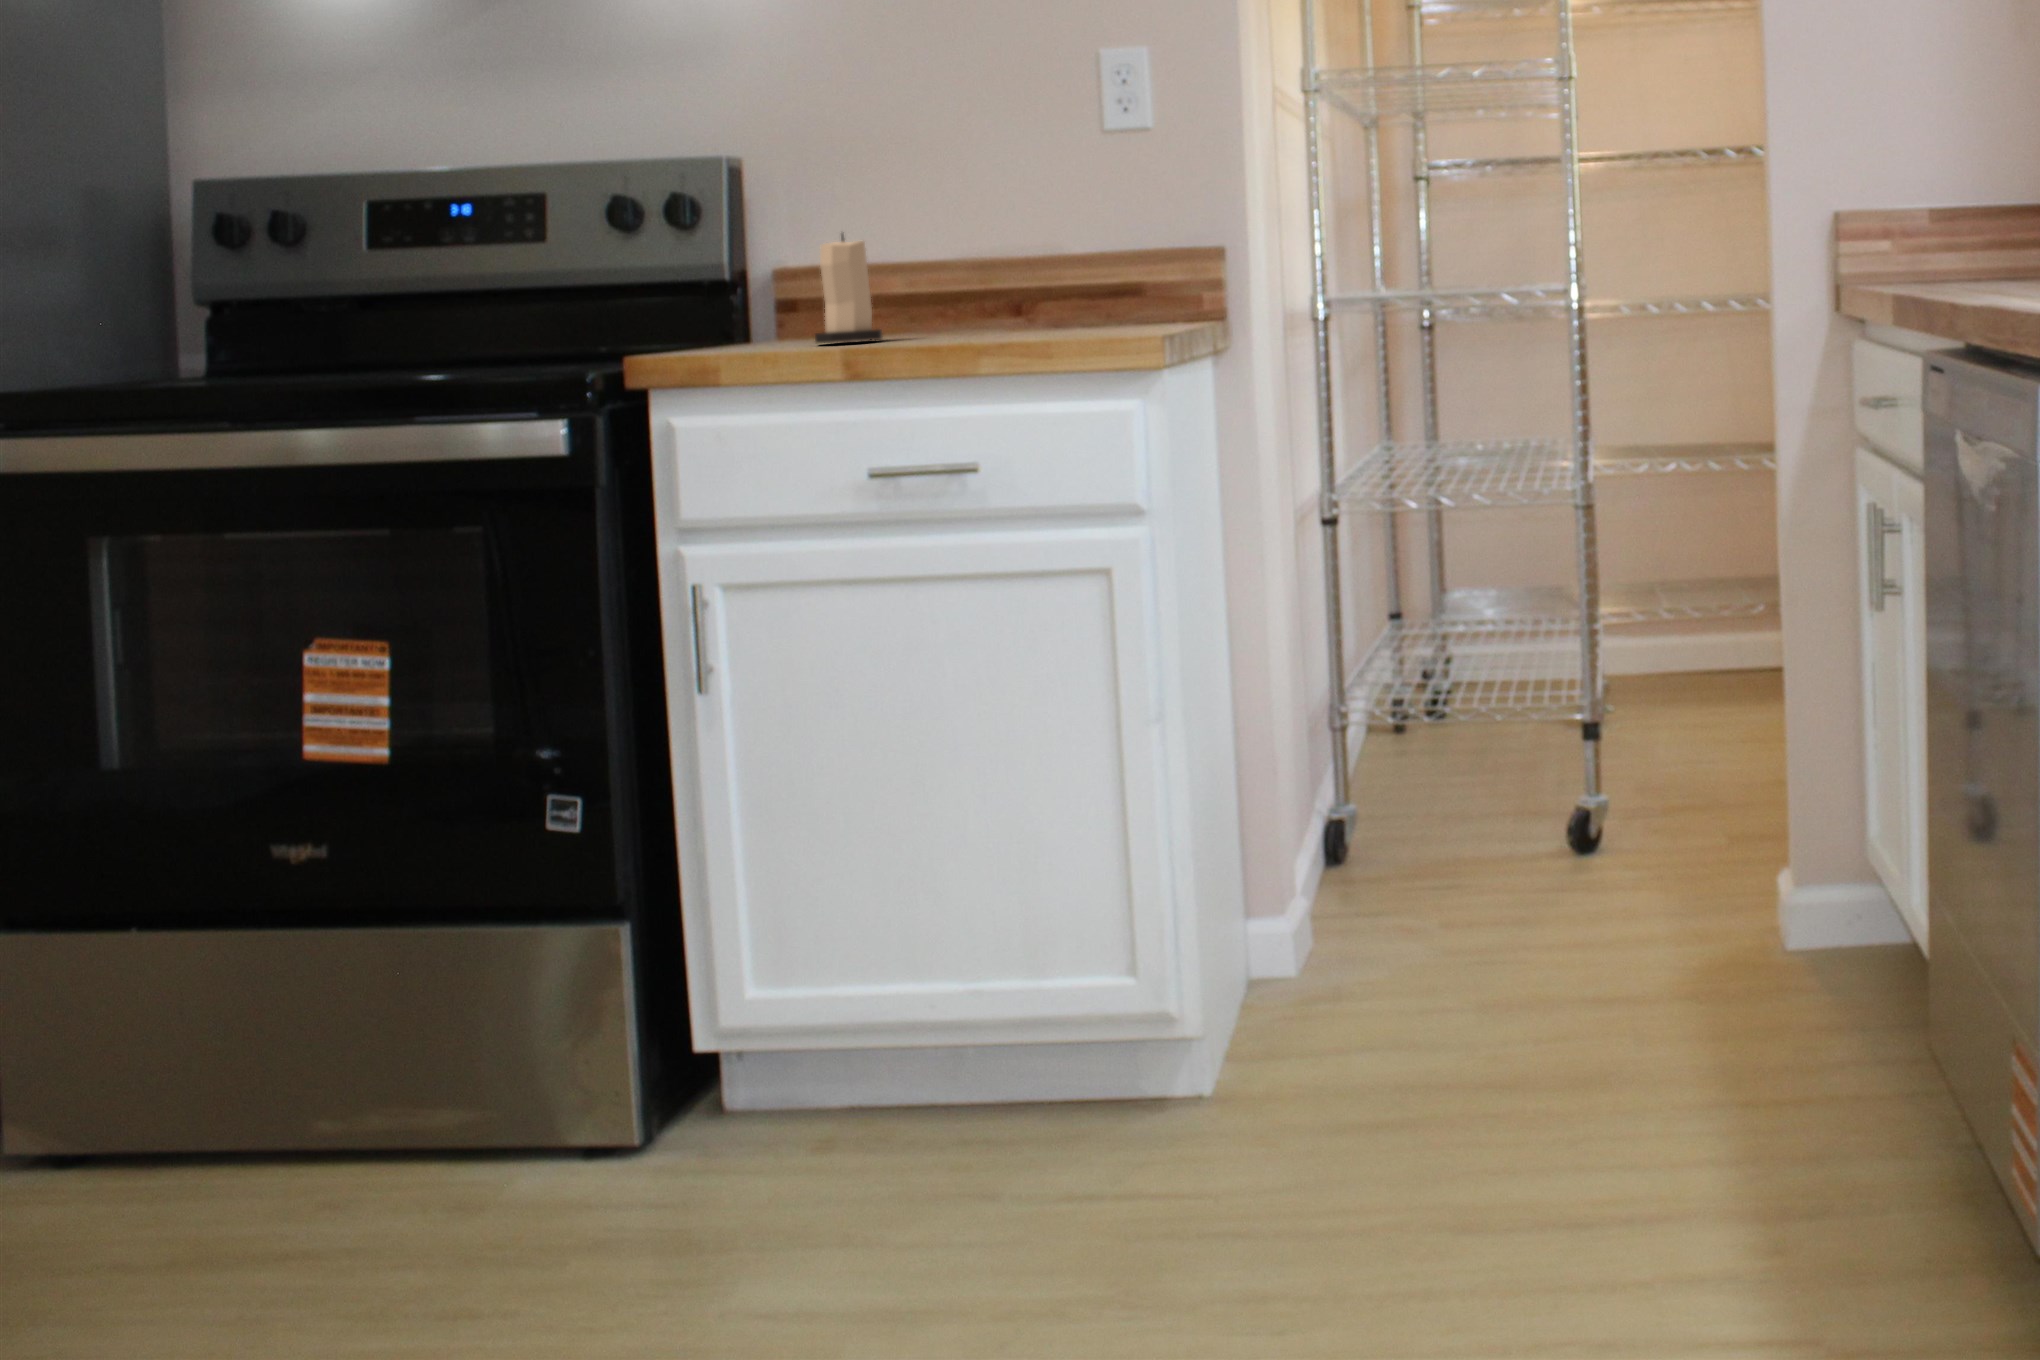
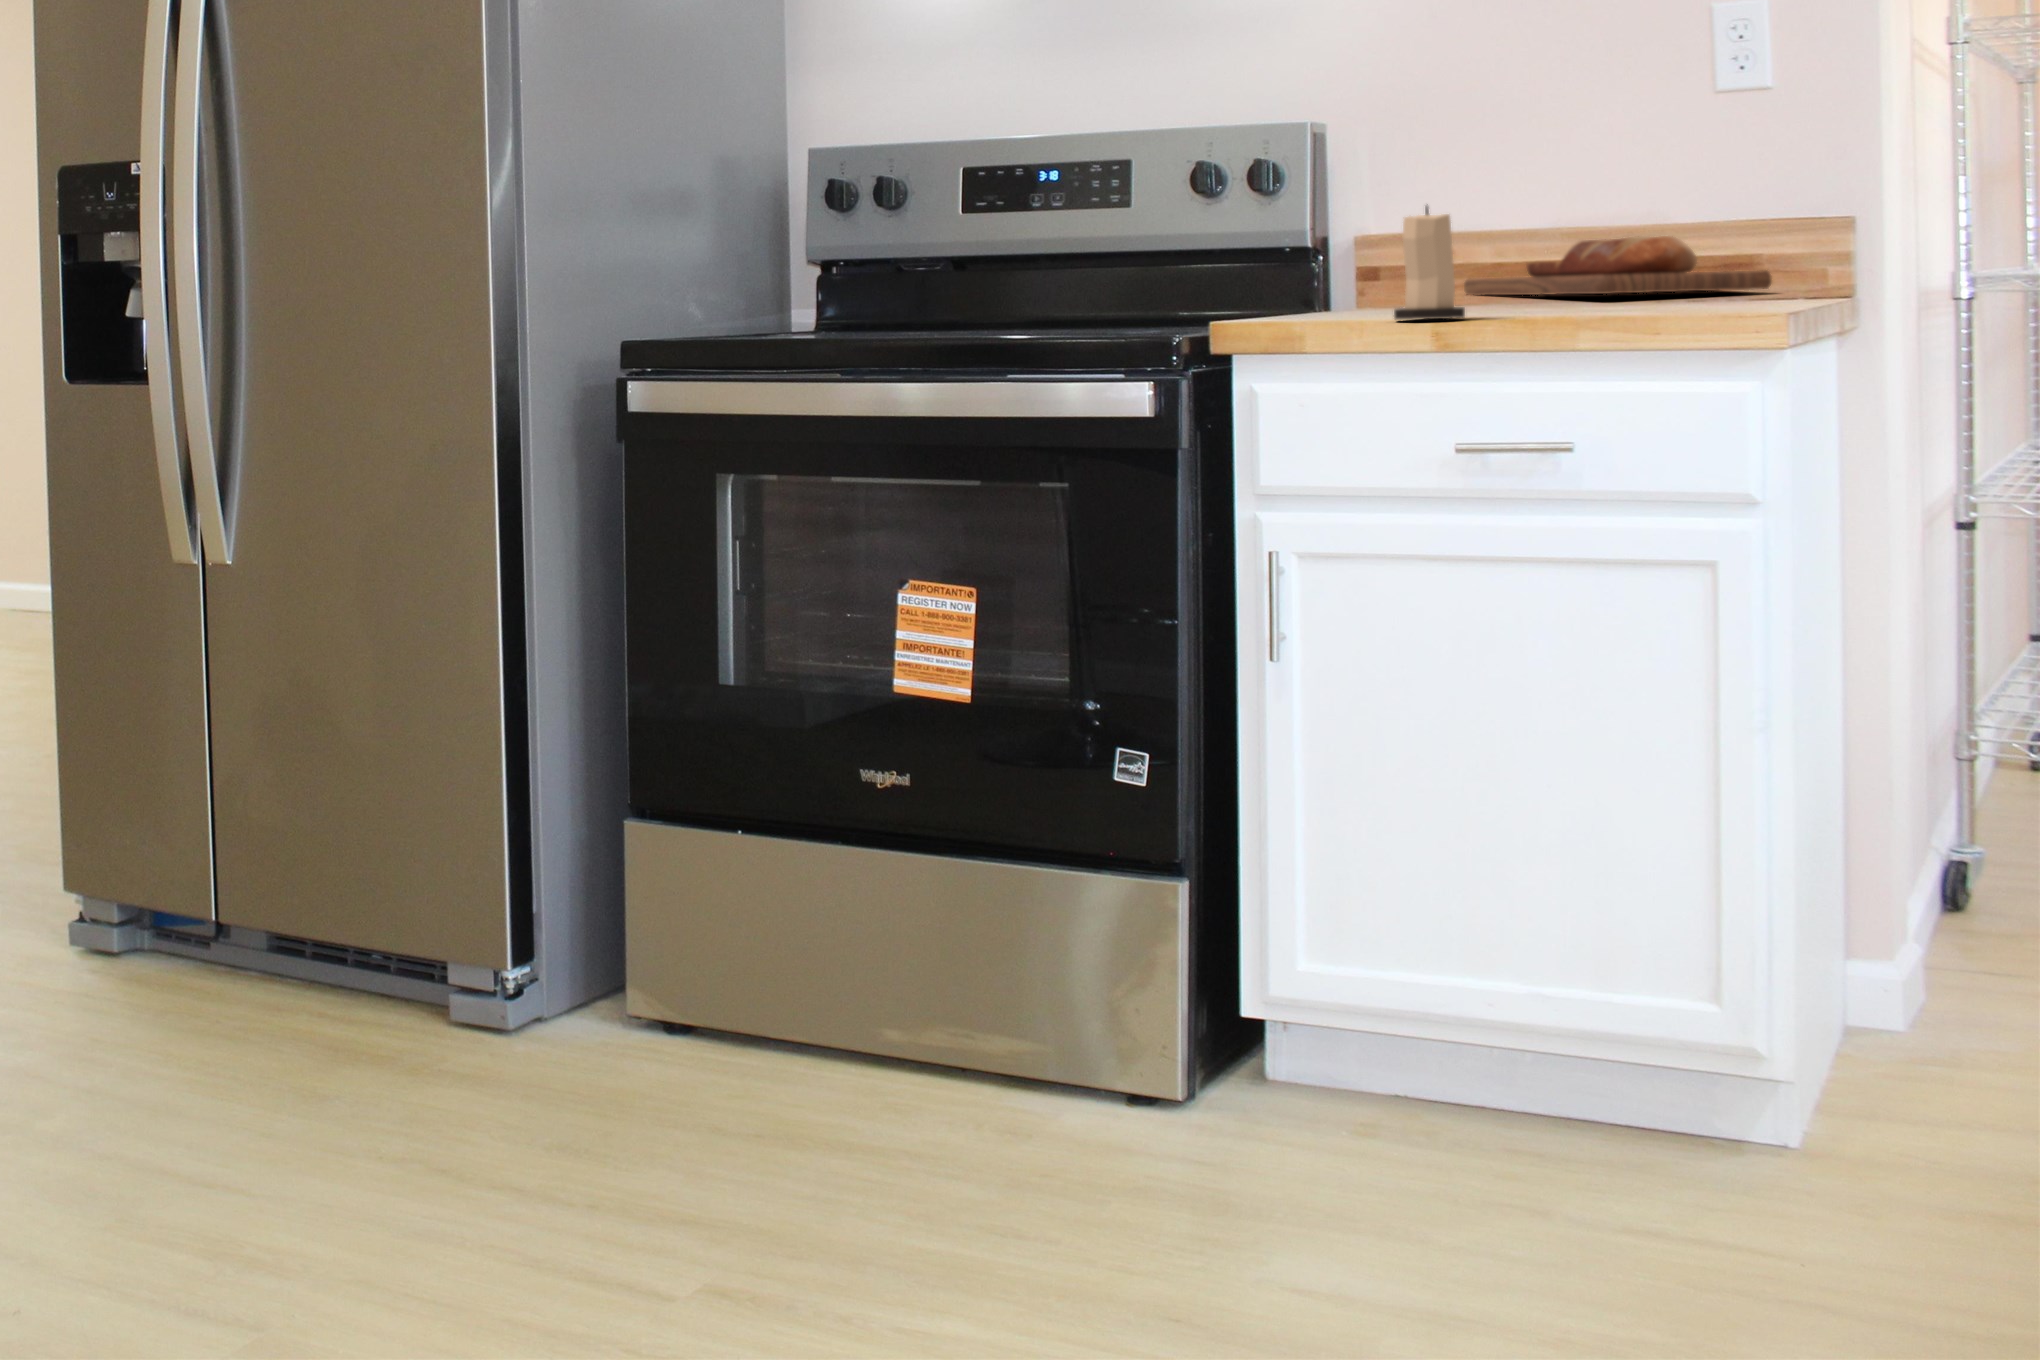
bread loaf: none [898,261,1154,321] -> present [1464,236,1772,295]

